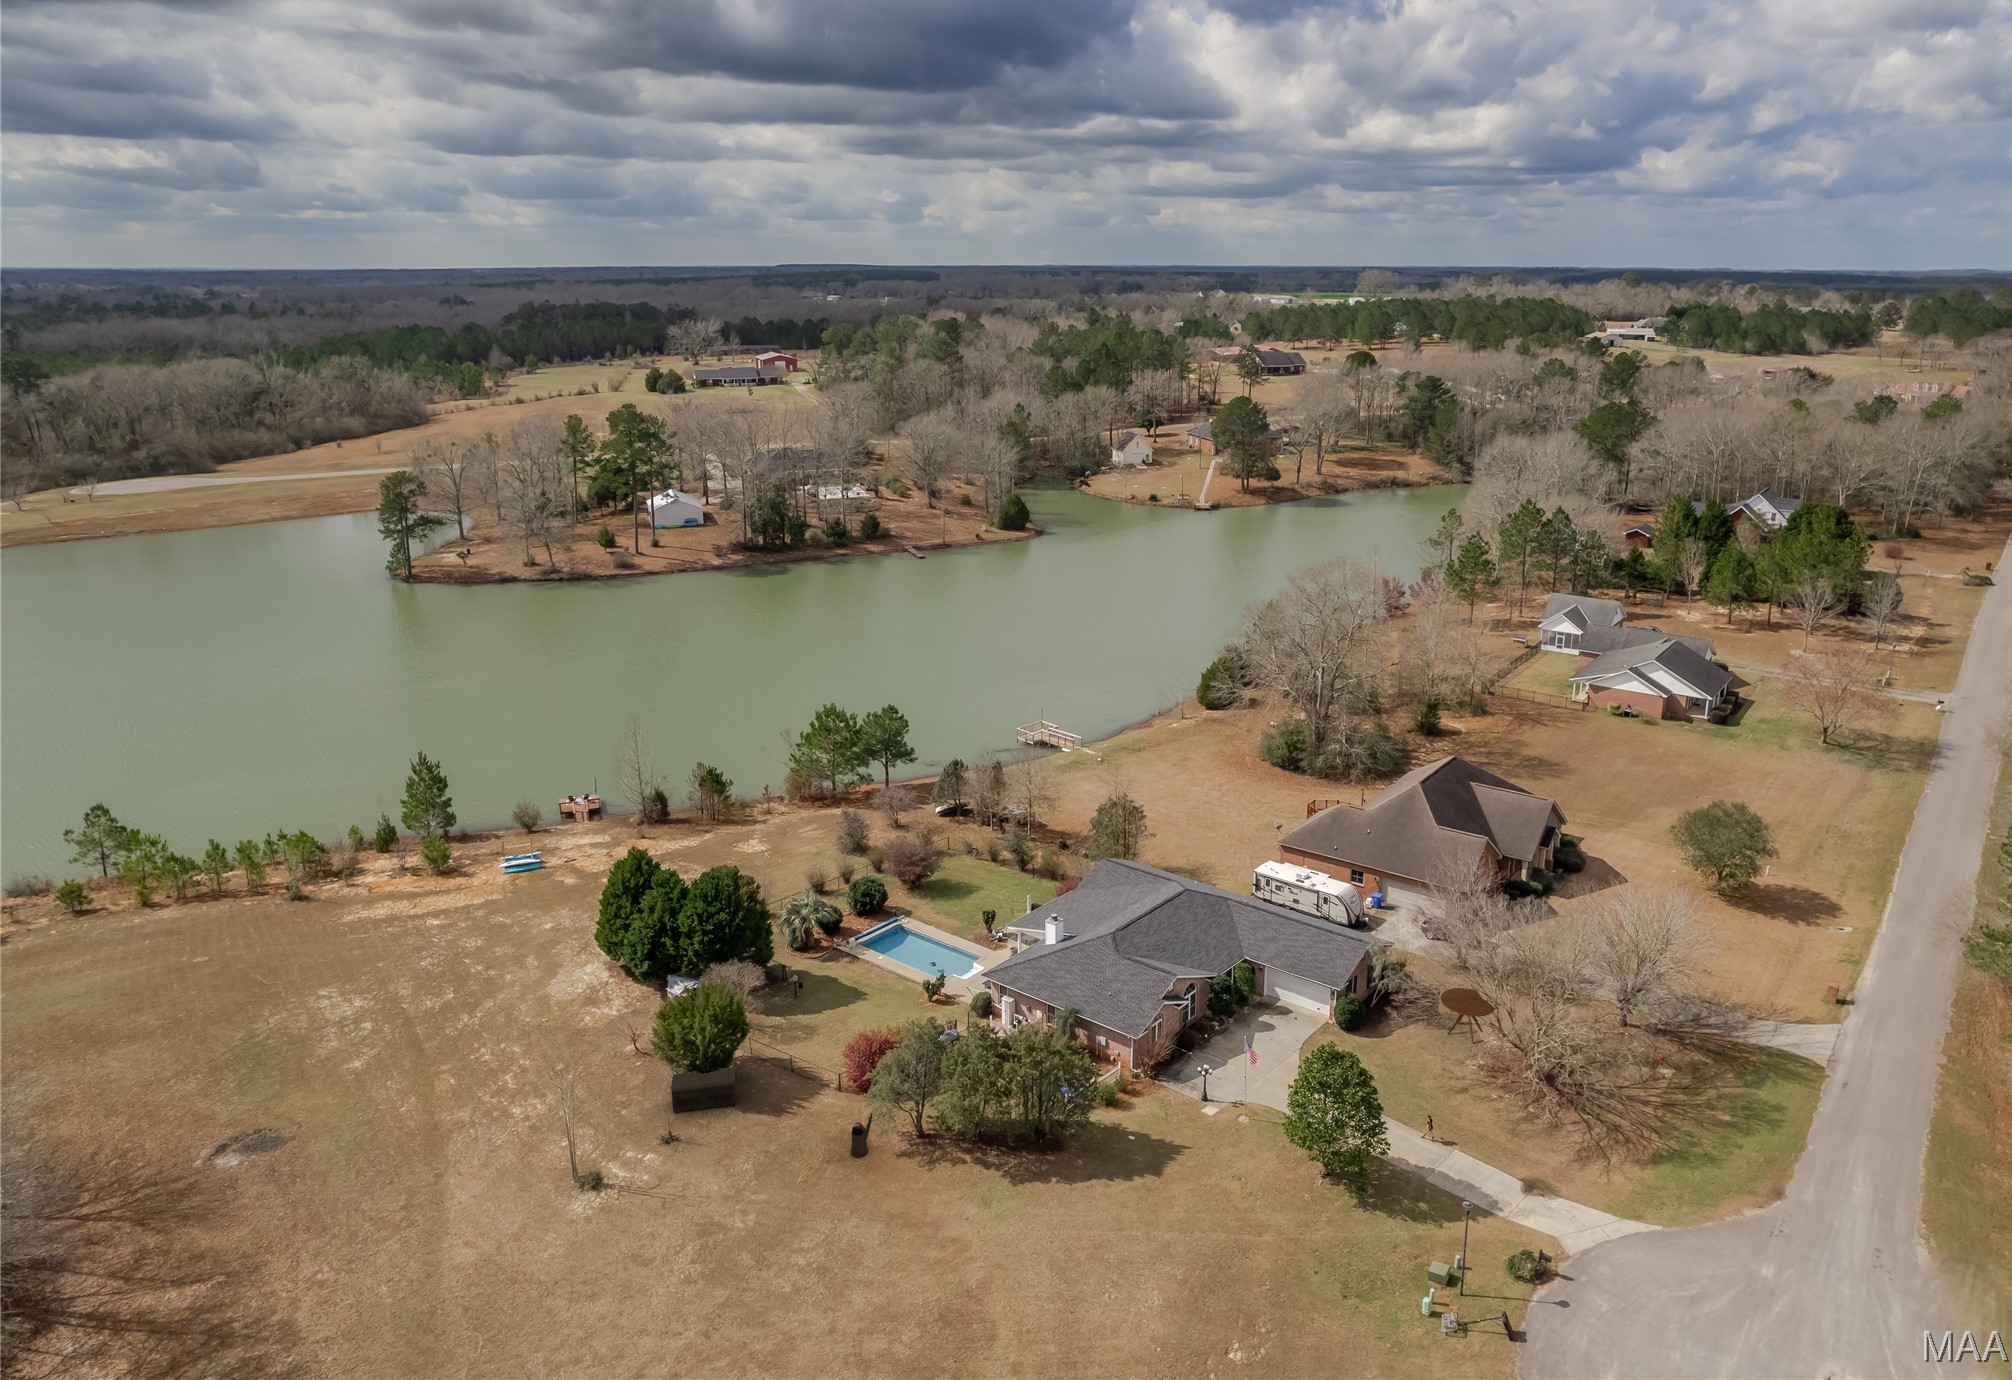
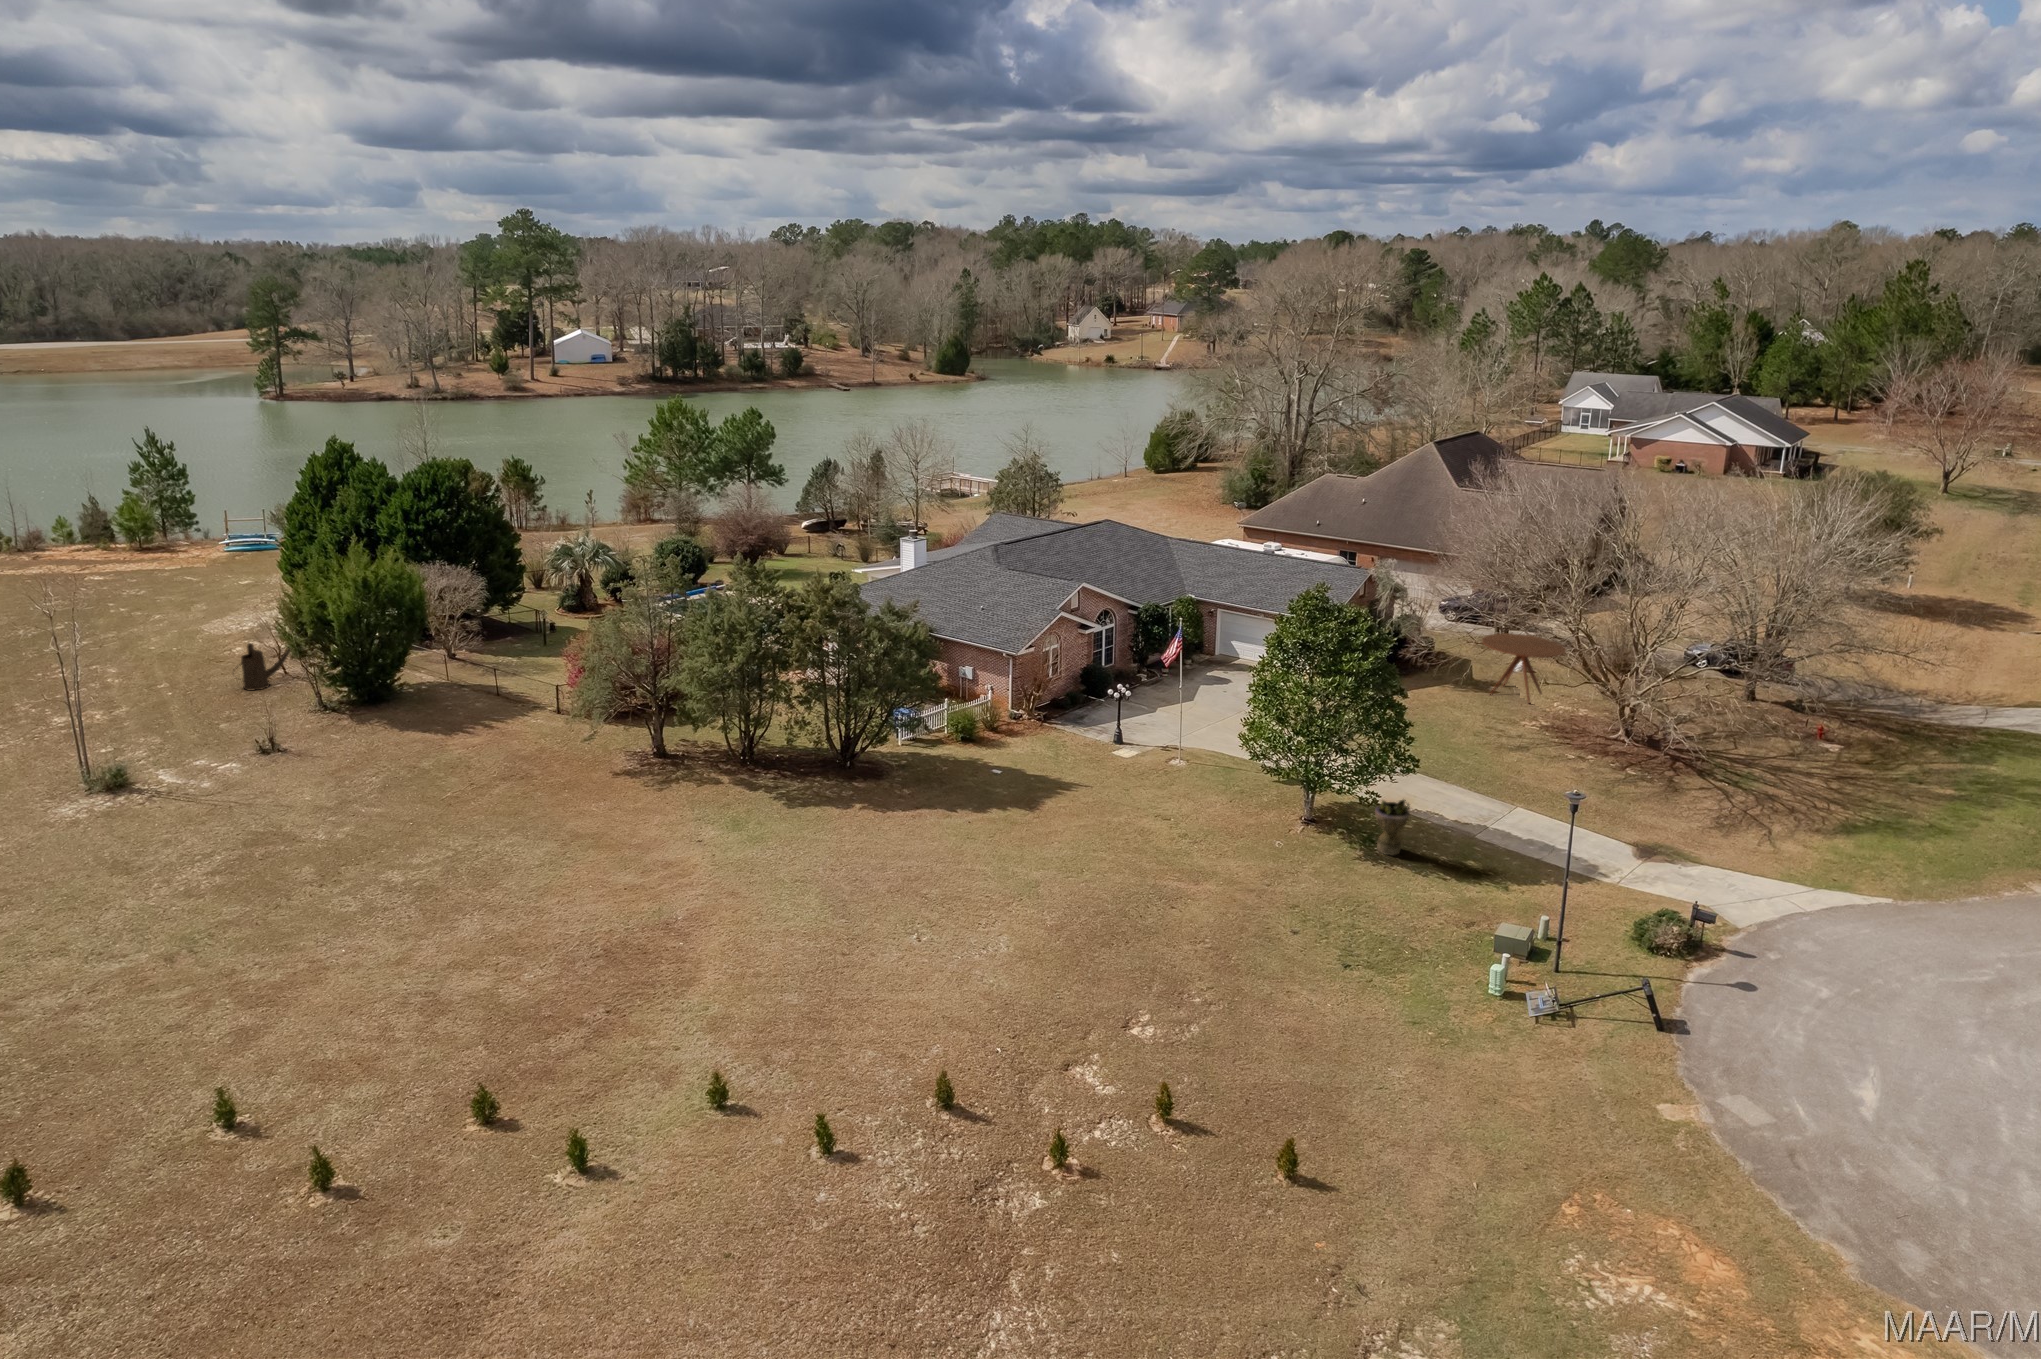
storage bench: present [671,1067,736,1113] -> none [285,667,402,724]
watering can: present [851,1113,872,1158] -> present [237,643,292,690]
planter: none [1364,1169,1385,1204] -> present [1375,800,1410,856]

